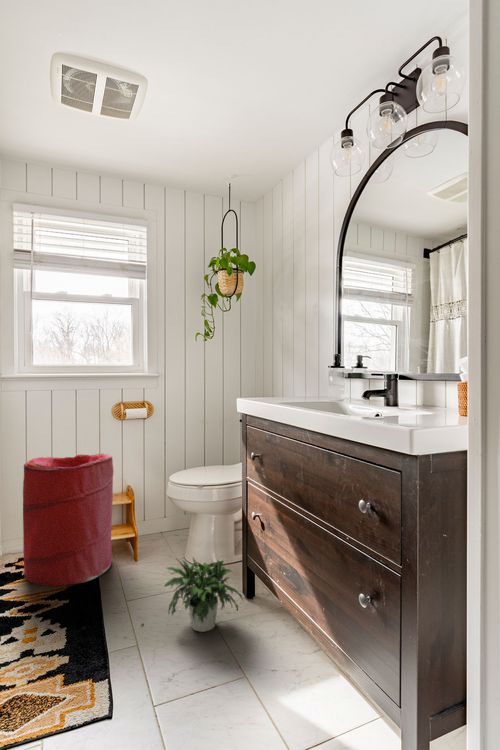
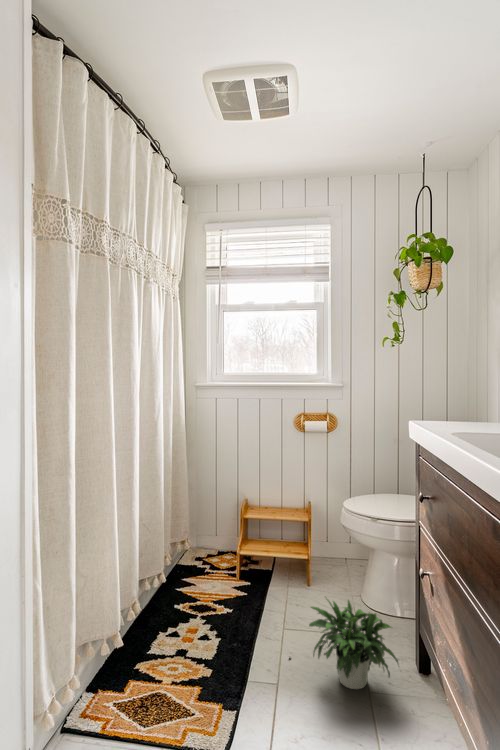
laundry hamper: present [23,454,113,586] -> none [206,463,287,594]

